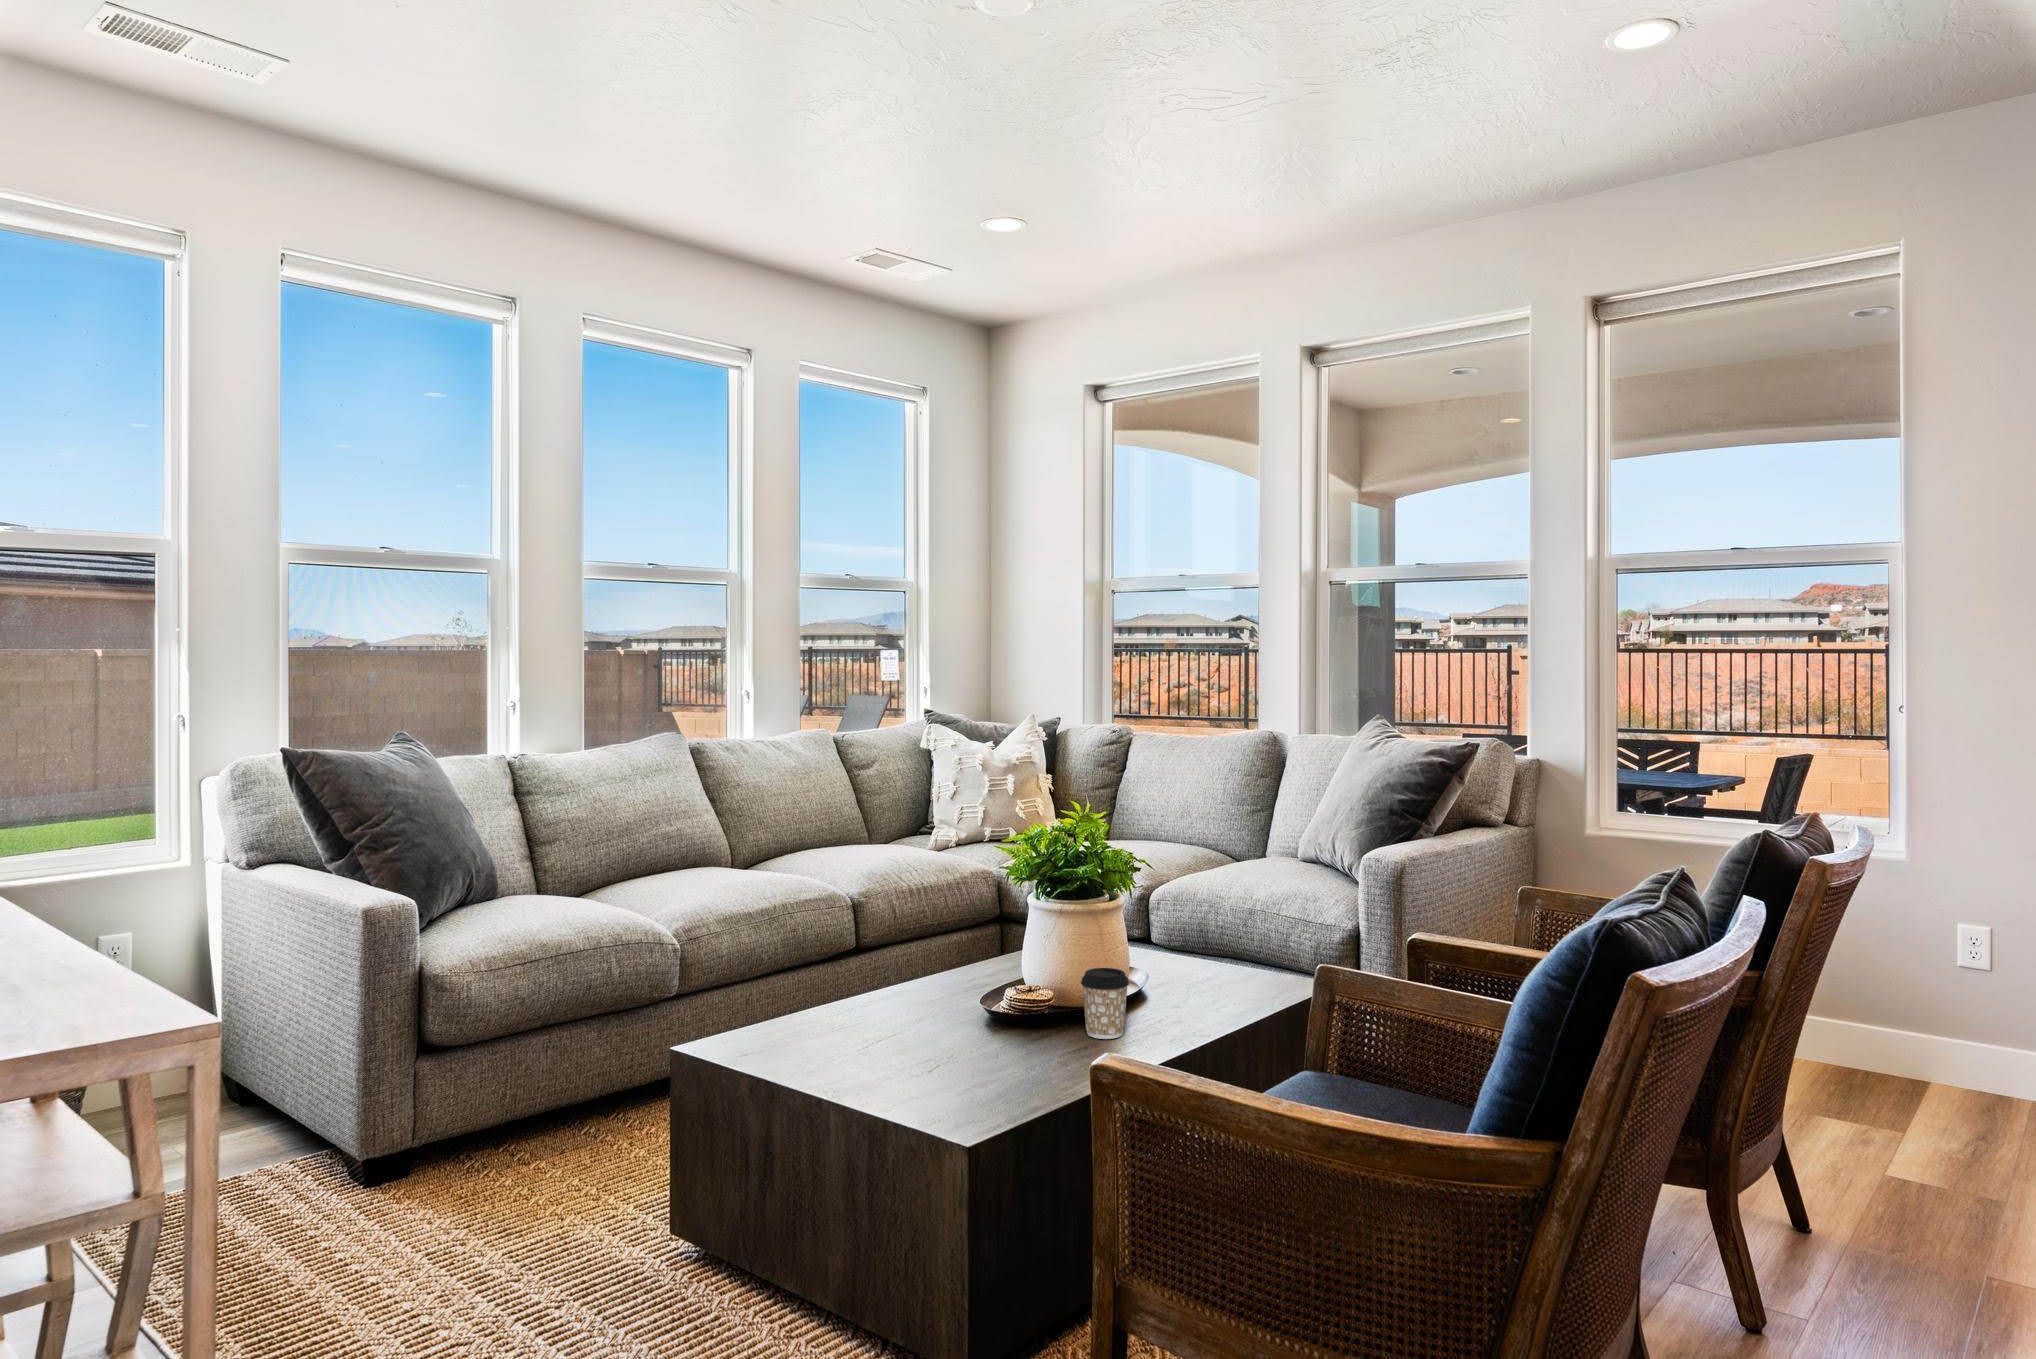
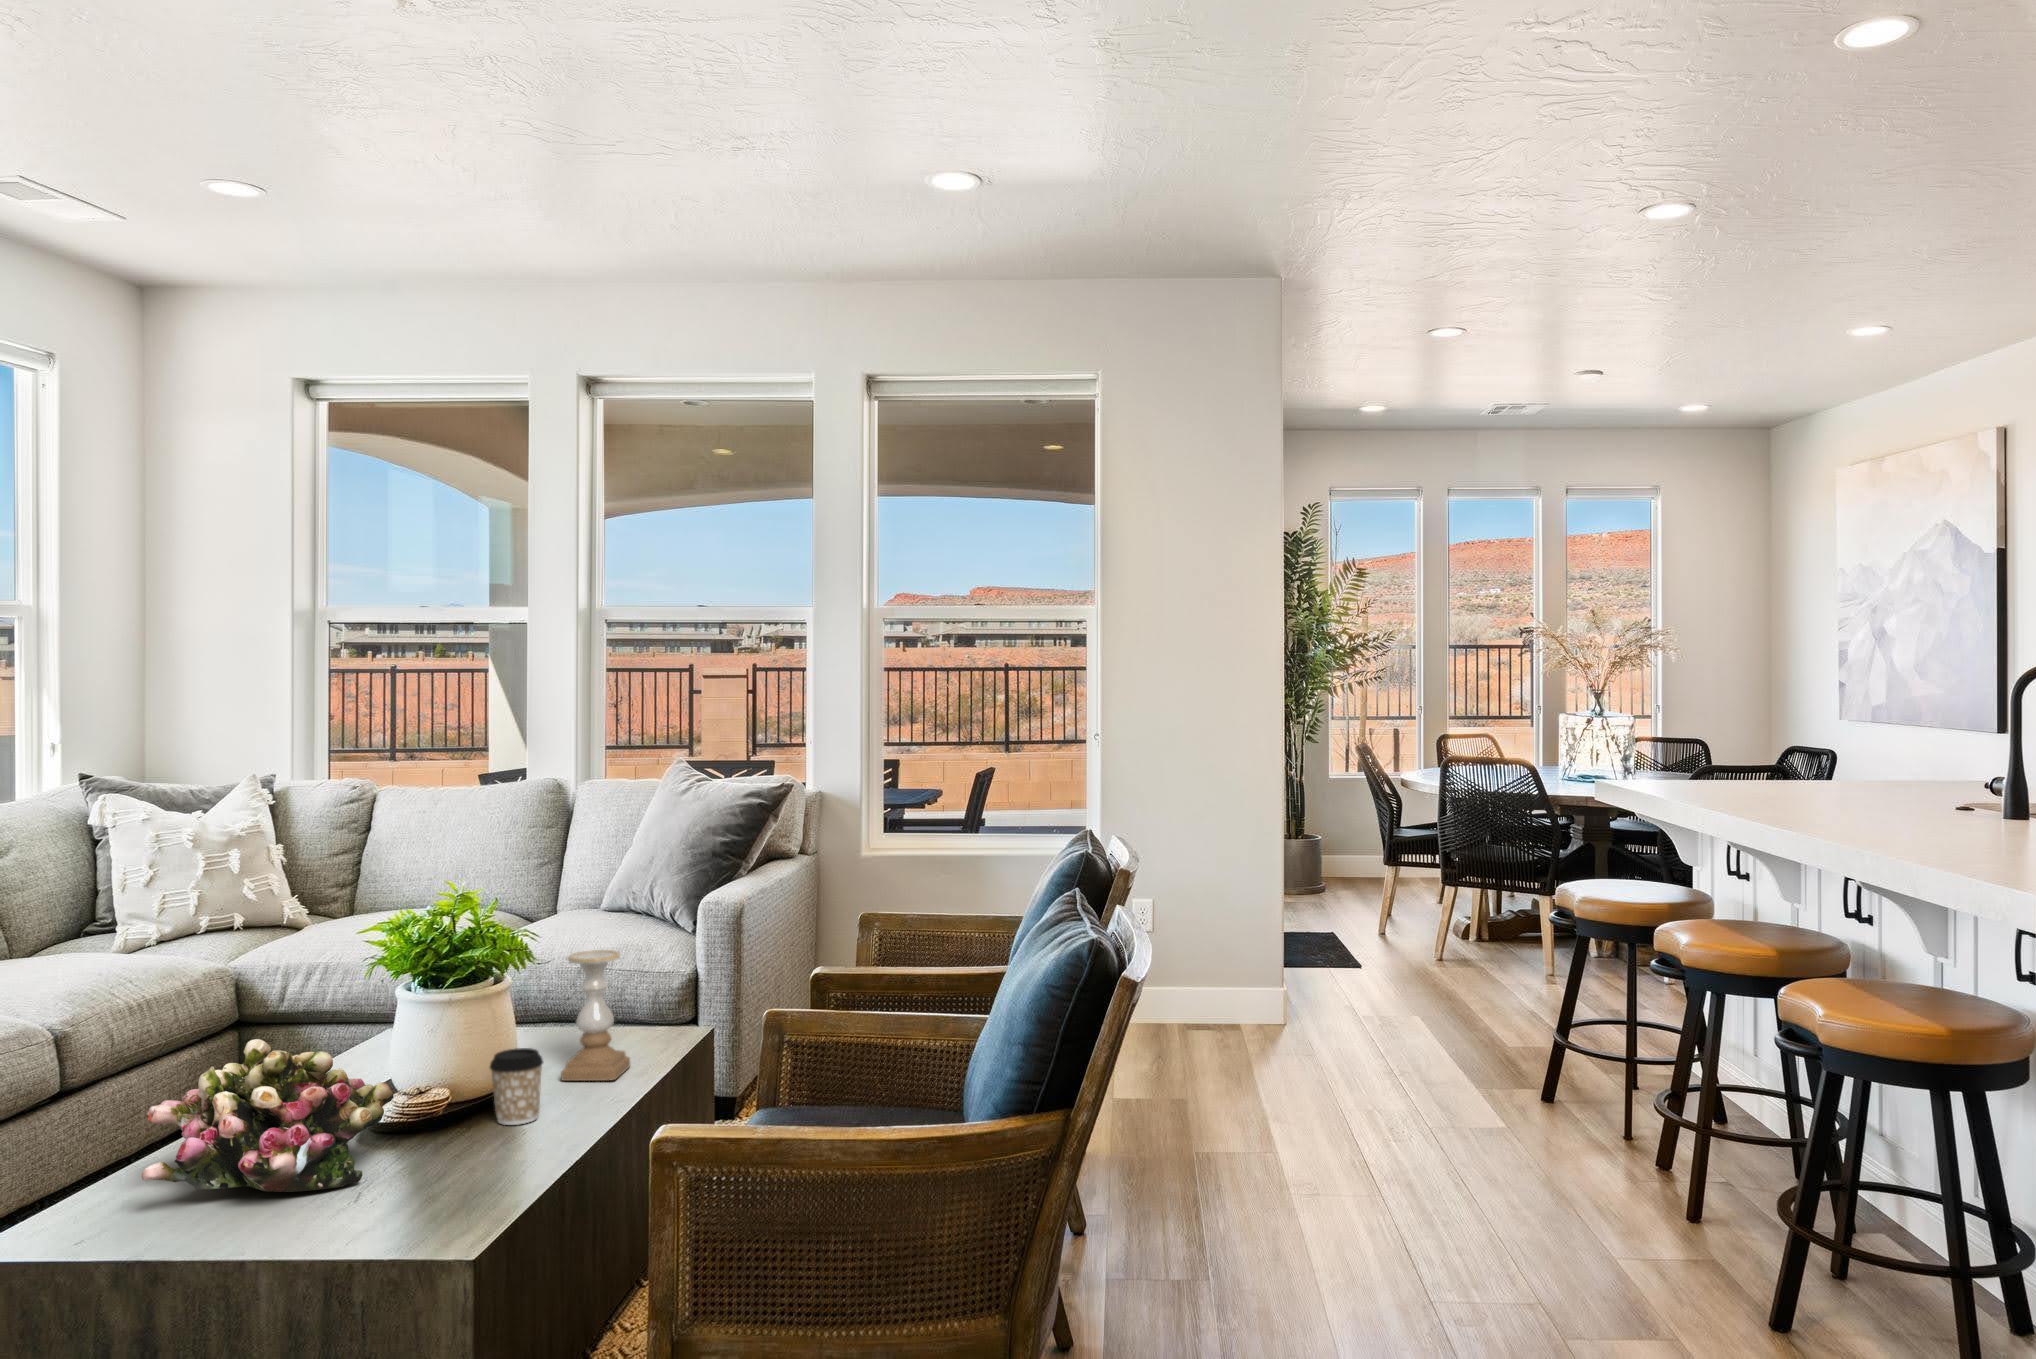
candle holder: none [1166,887,1235,1014] -> present [561,950,630,1081]
flower arrangement: none [782,925,982,1063] -> present [142,1039,394,1192]

